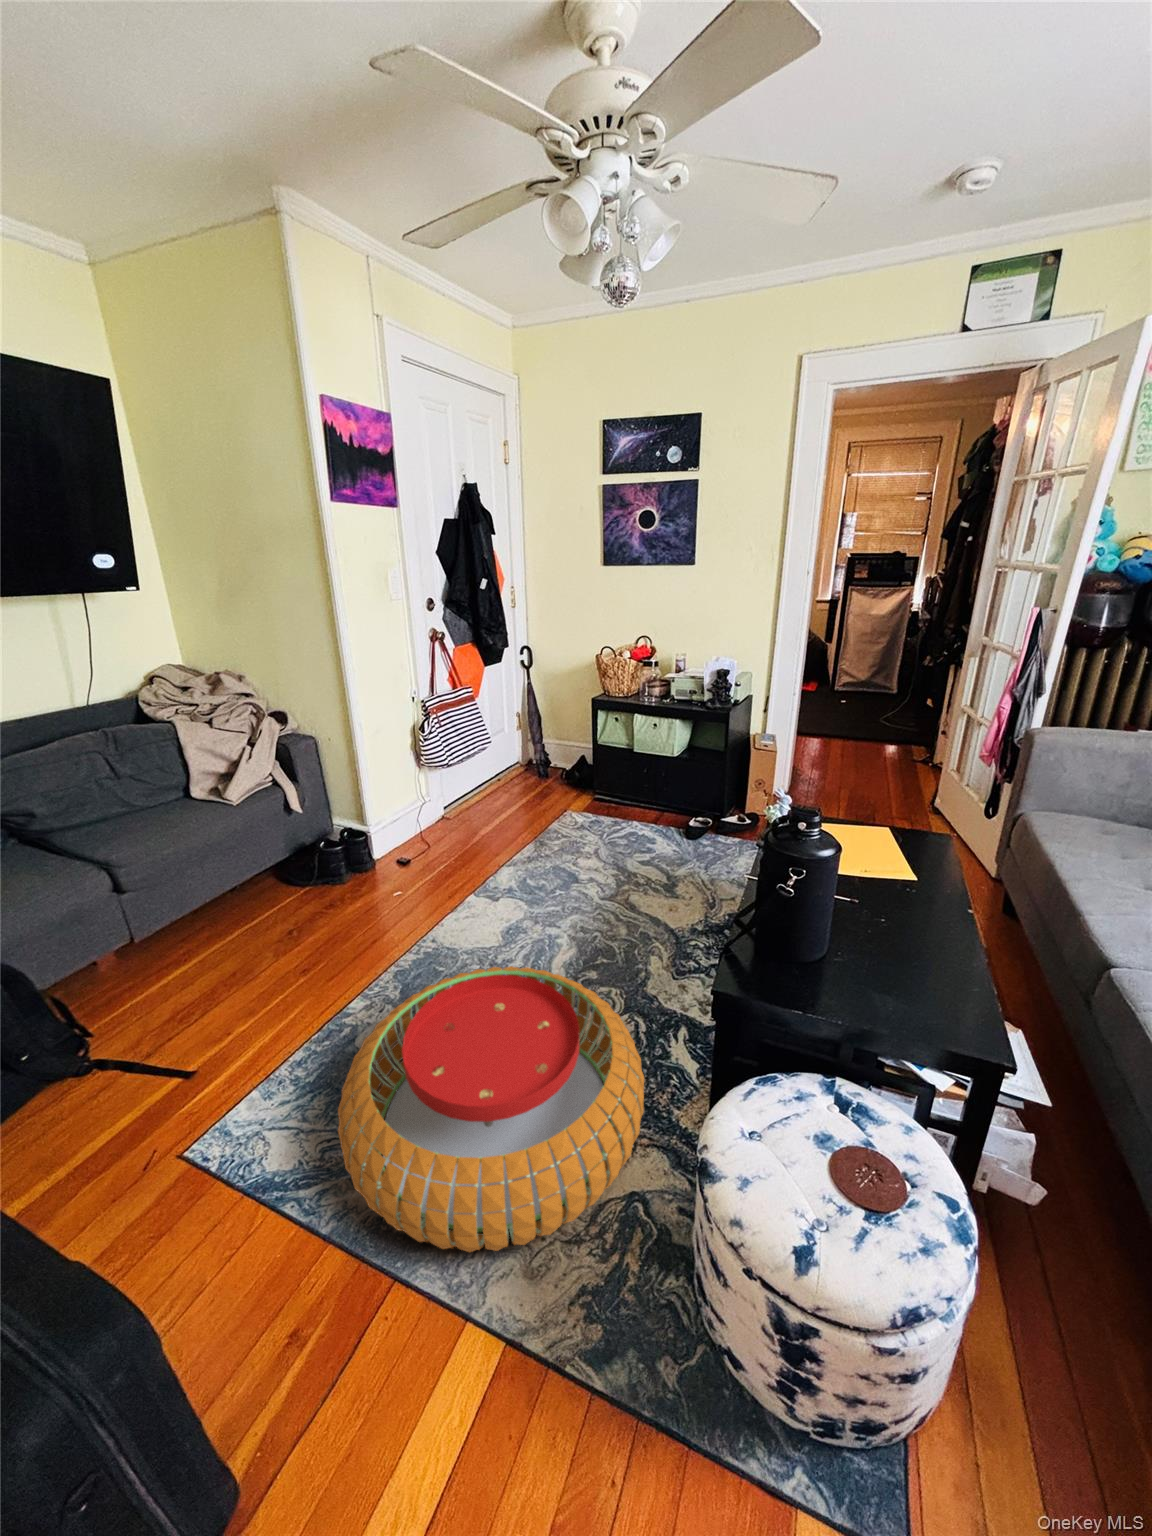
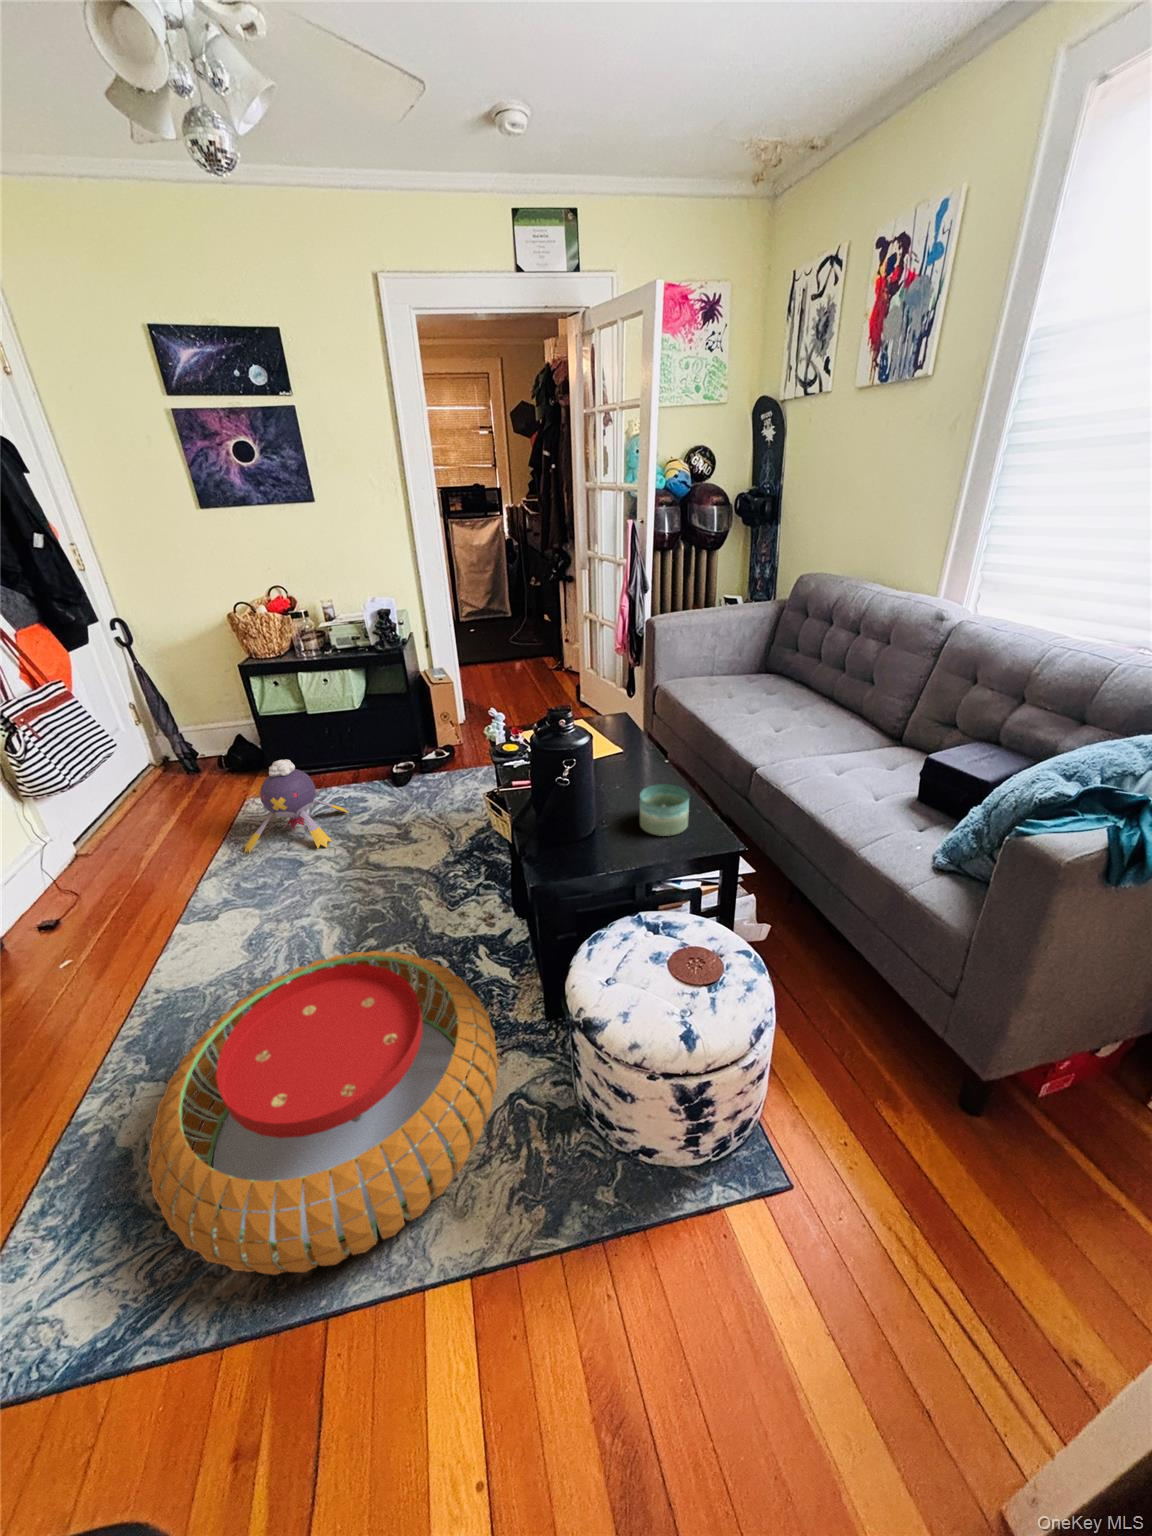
plush toy: none [542,785,635,874] -> present [244,759,348,853]
candle: none [877,928,954,1001] -> present [640,784,689,836]

